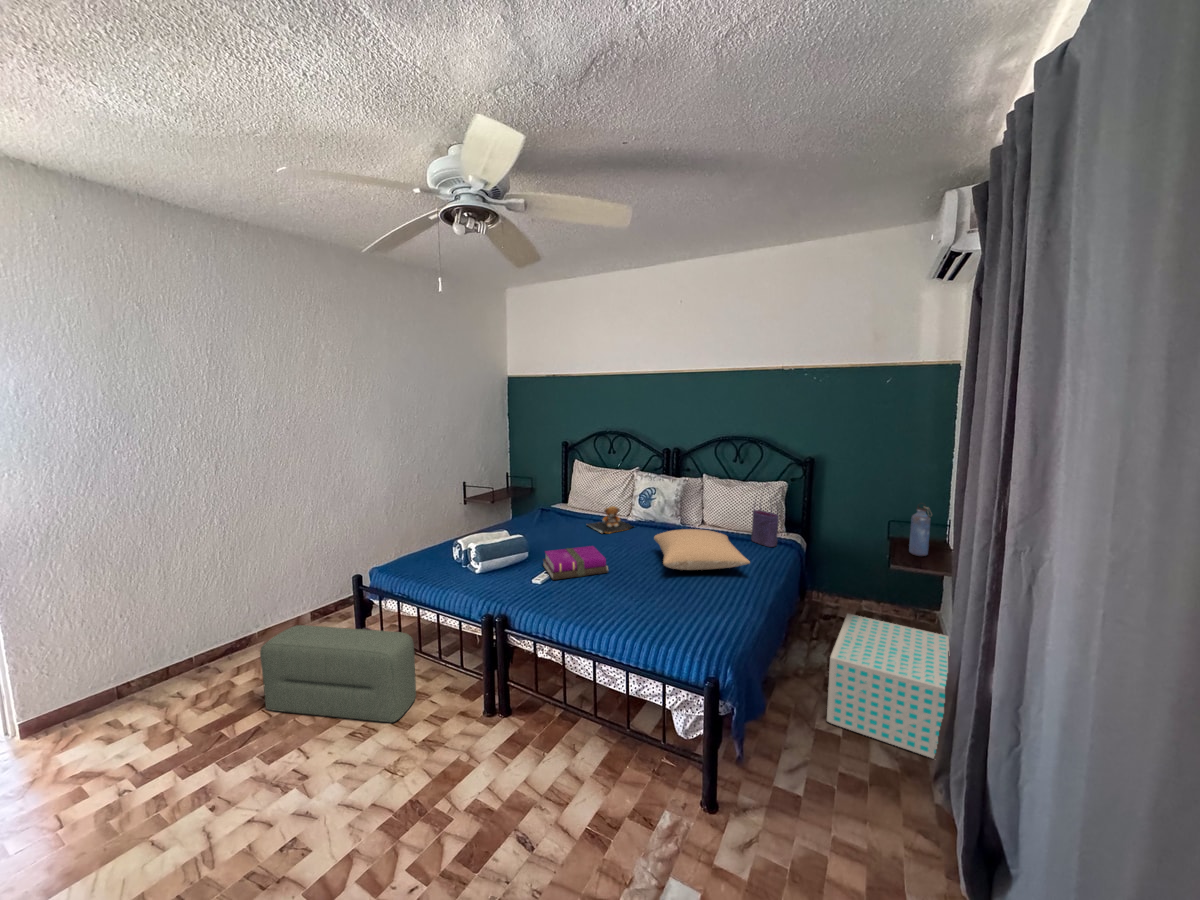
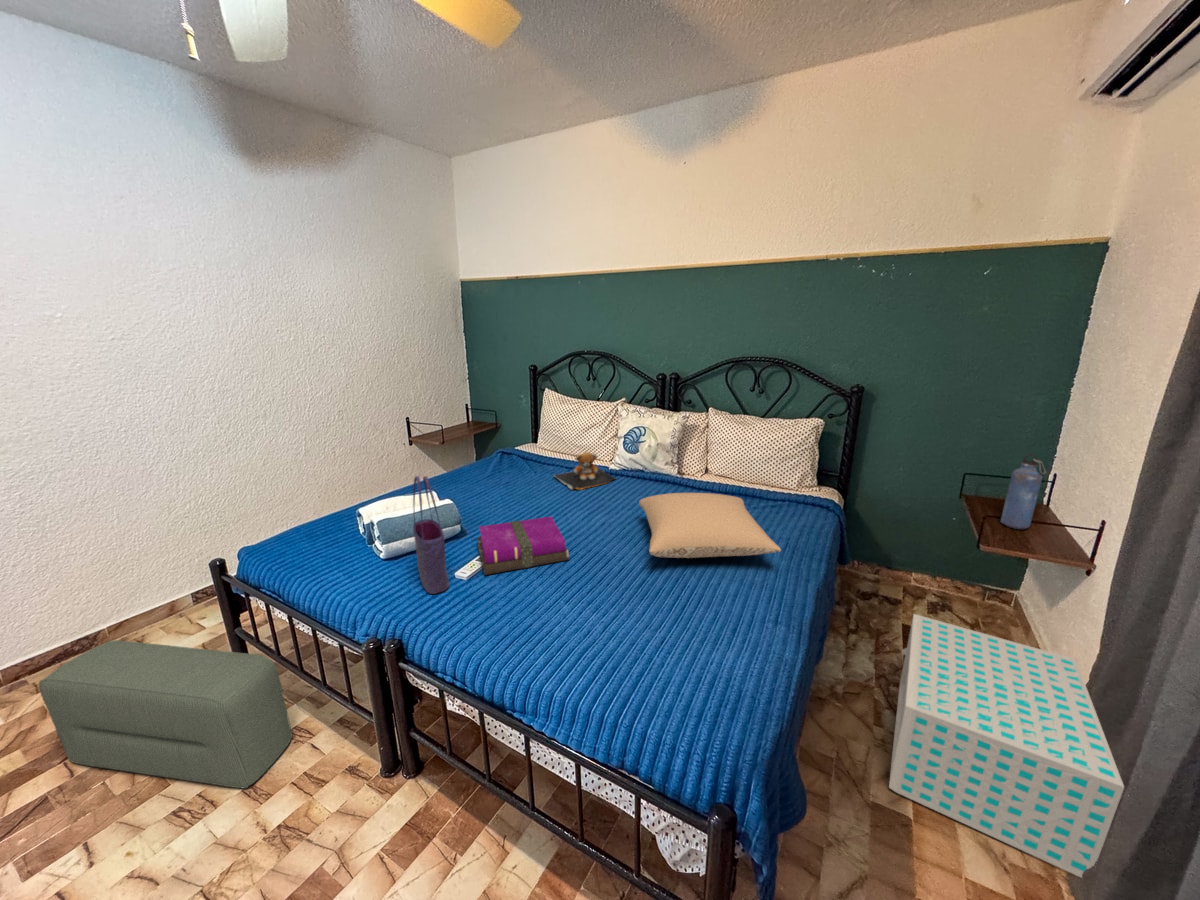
tote bag: present [752,485,779,547] -> present [413,476,449,594]

